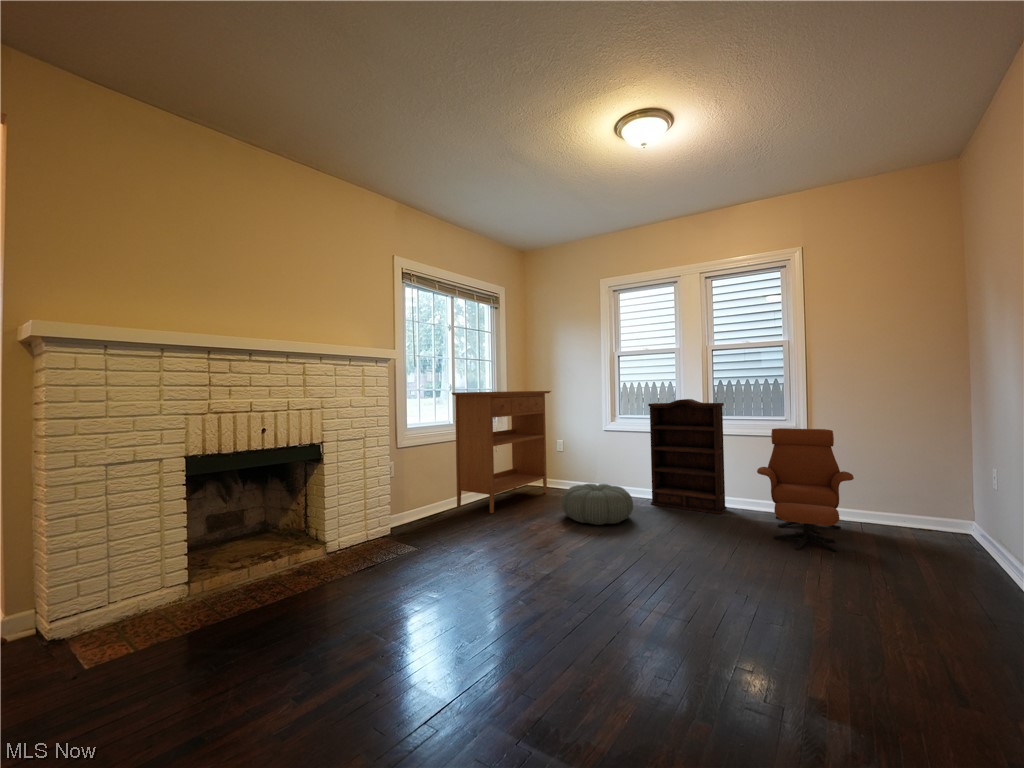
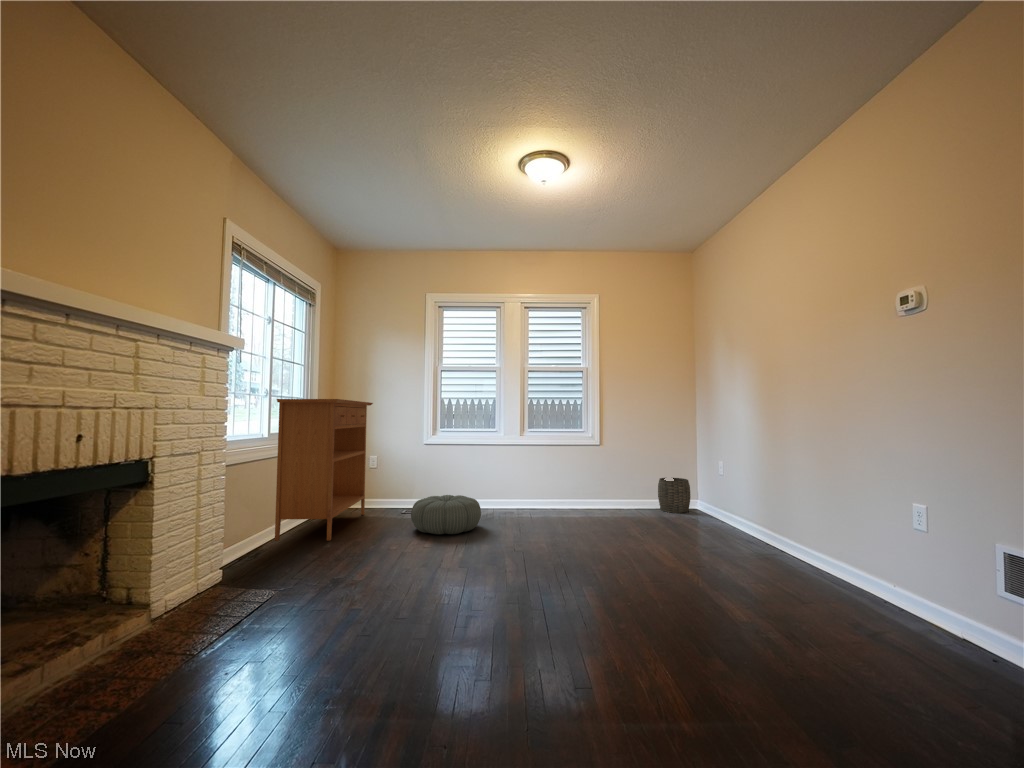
bookshelf: present [648,399,727,514] -> none [477,413,539,513]
lounge chair: present [757,428,854,552] -> none [566,437,636,528]
woven basket: none [912,491,974,547] -> present [658,478,691,513]

